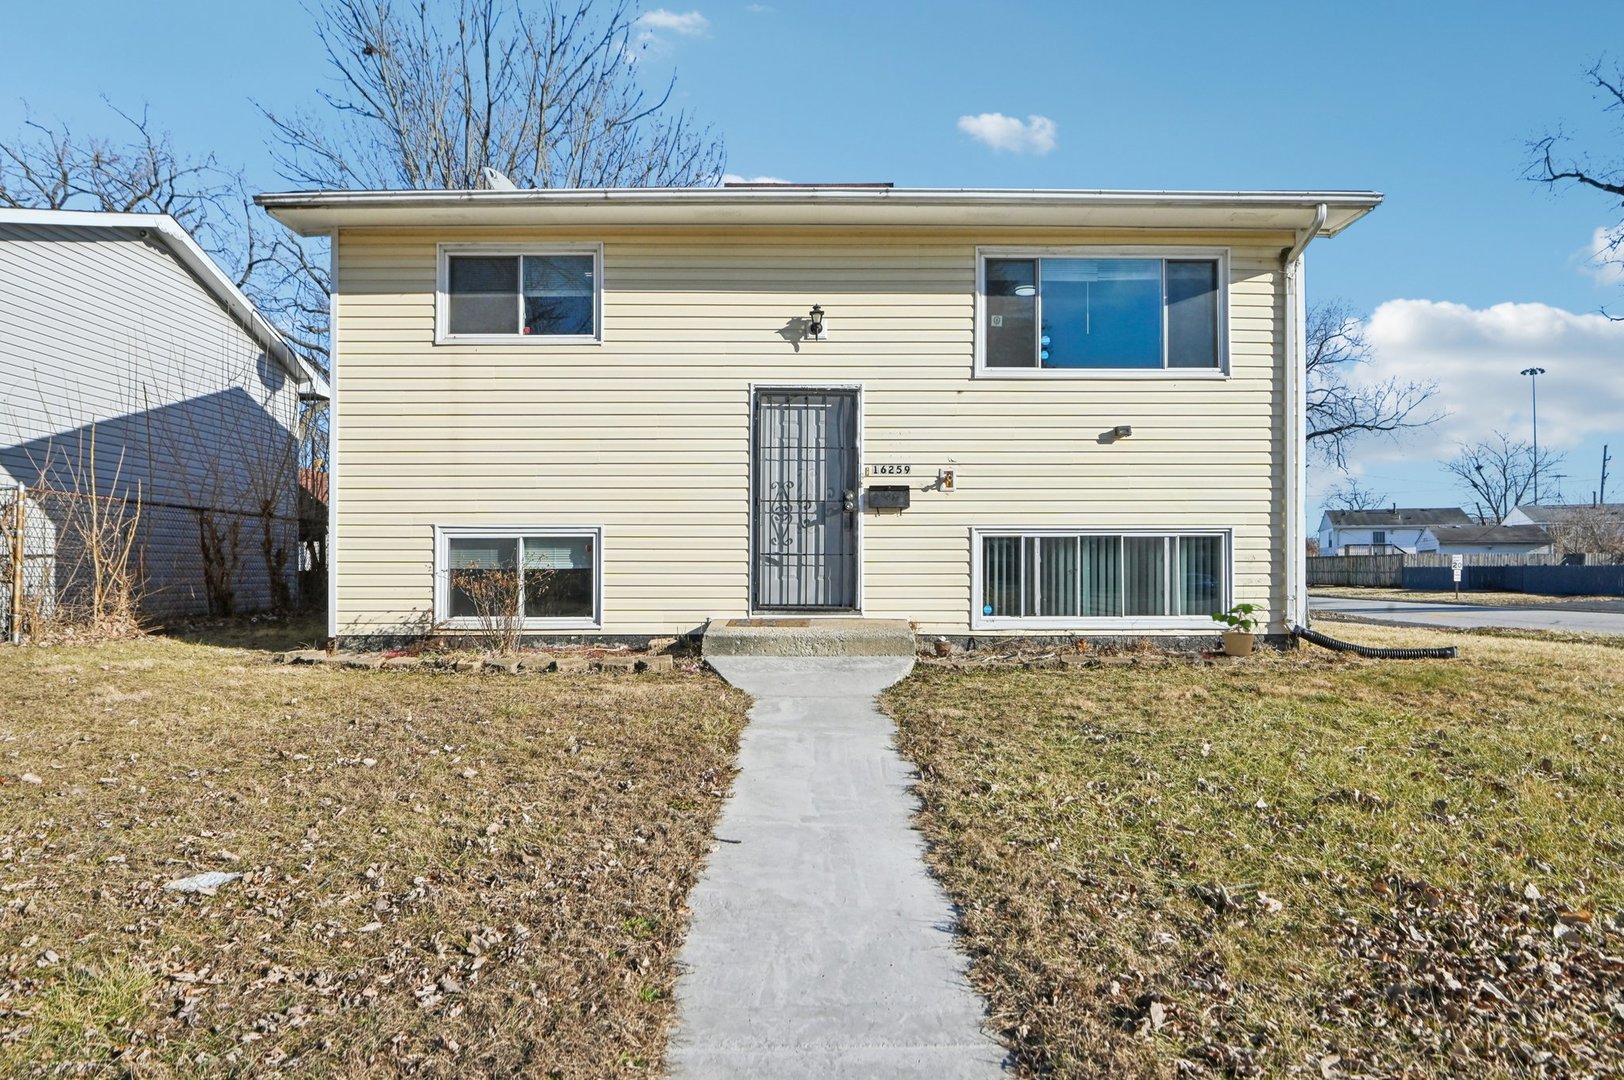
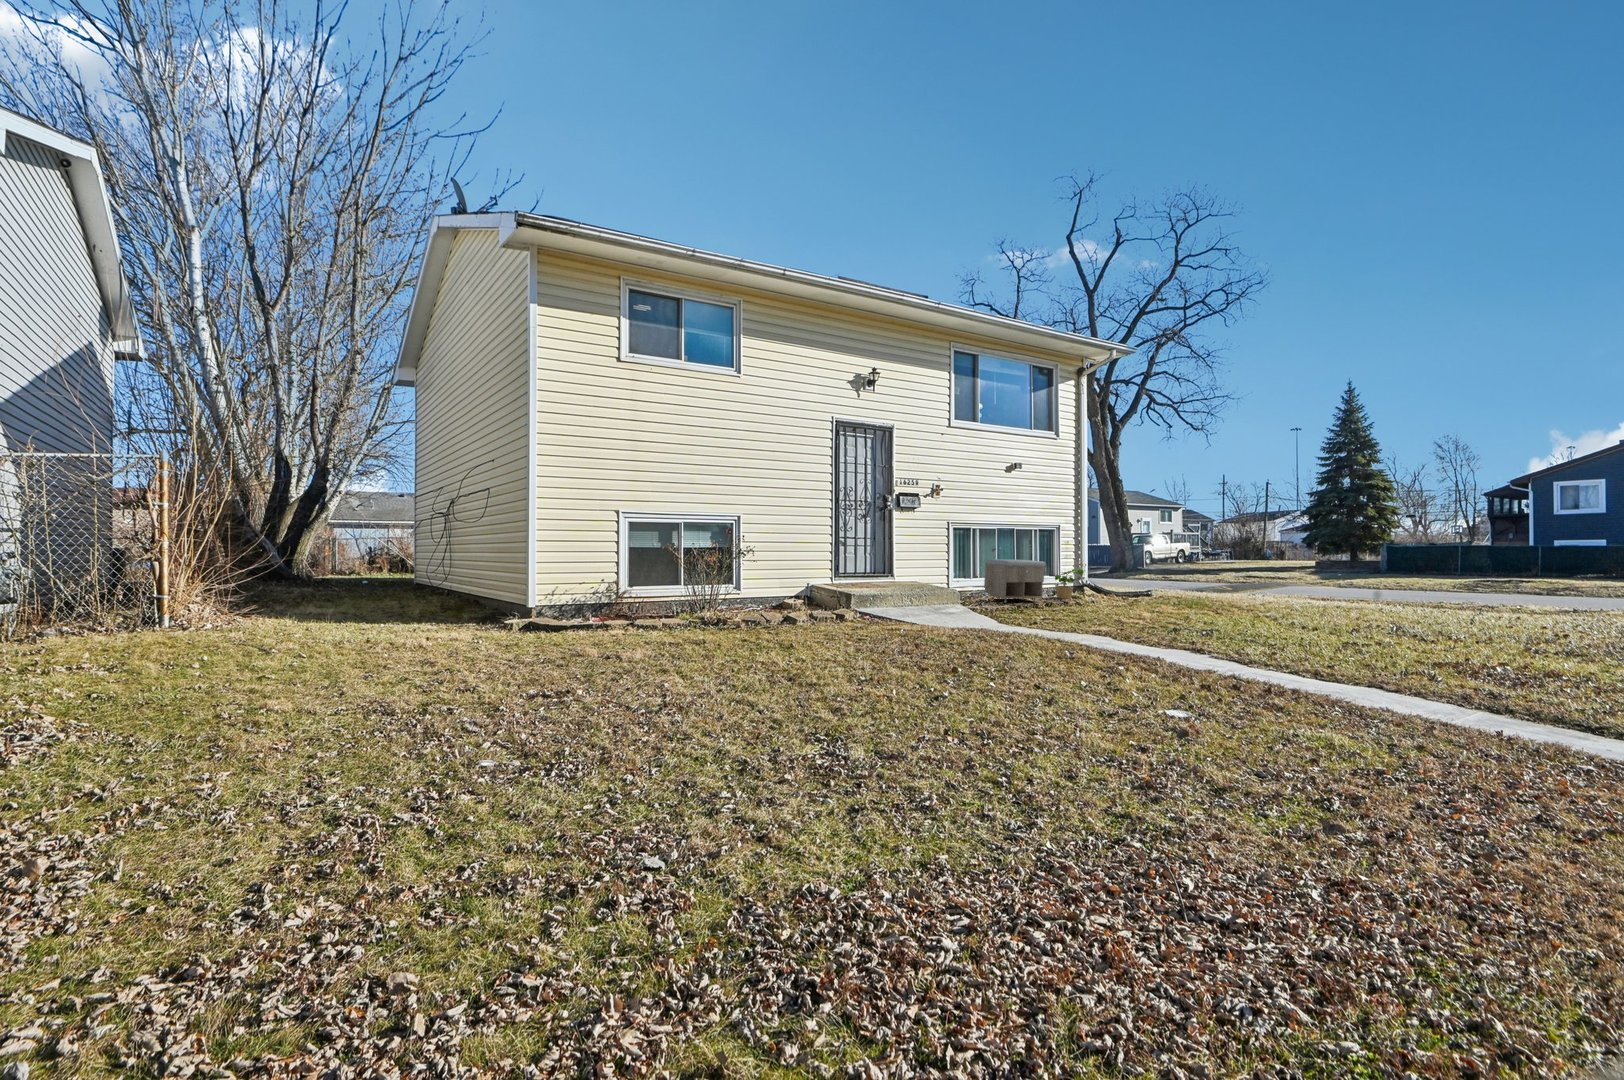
storage bench: none [1055,585,1159,658] -> present [984,559,1046,602]

